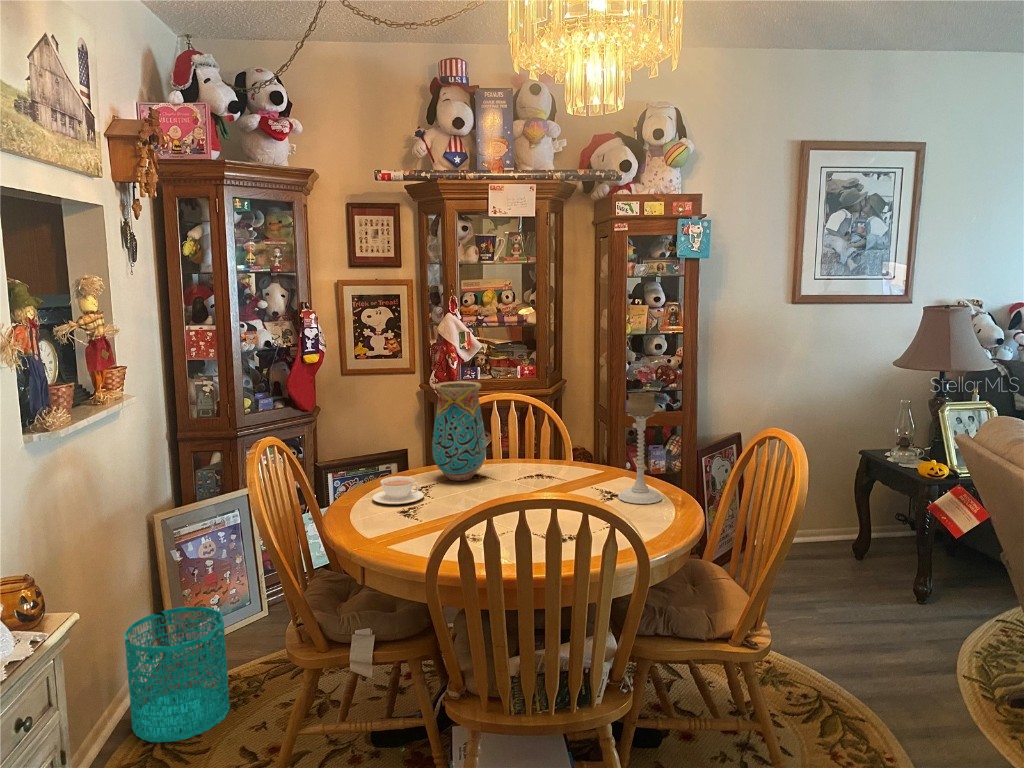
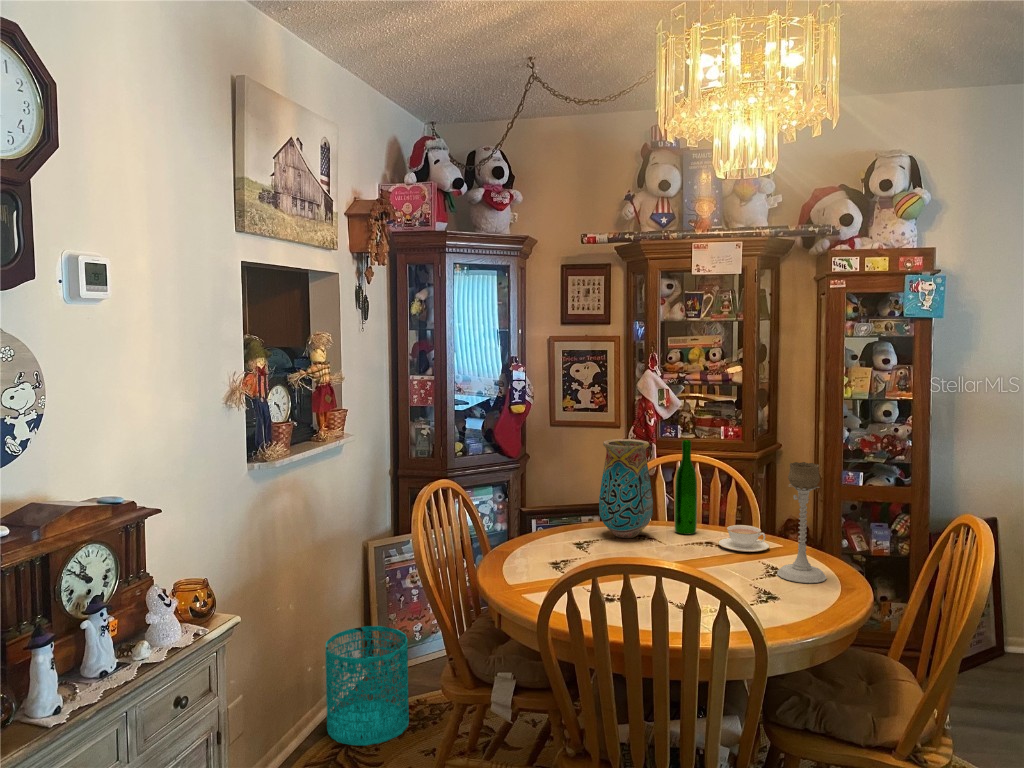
wine bottle: none [504,379,525,472] -> present [674,440,697,535]
teacup: present [372,476,424,504] -> present [718,525,770,552]

